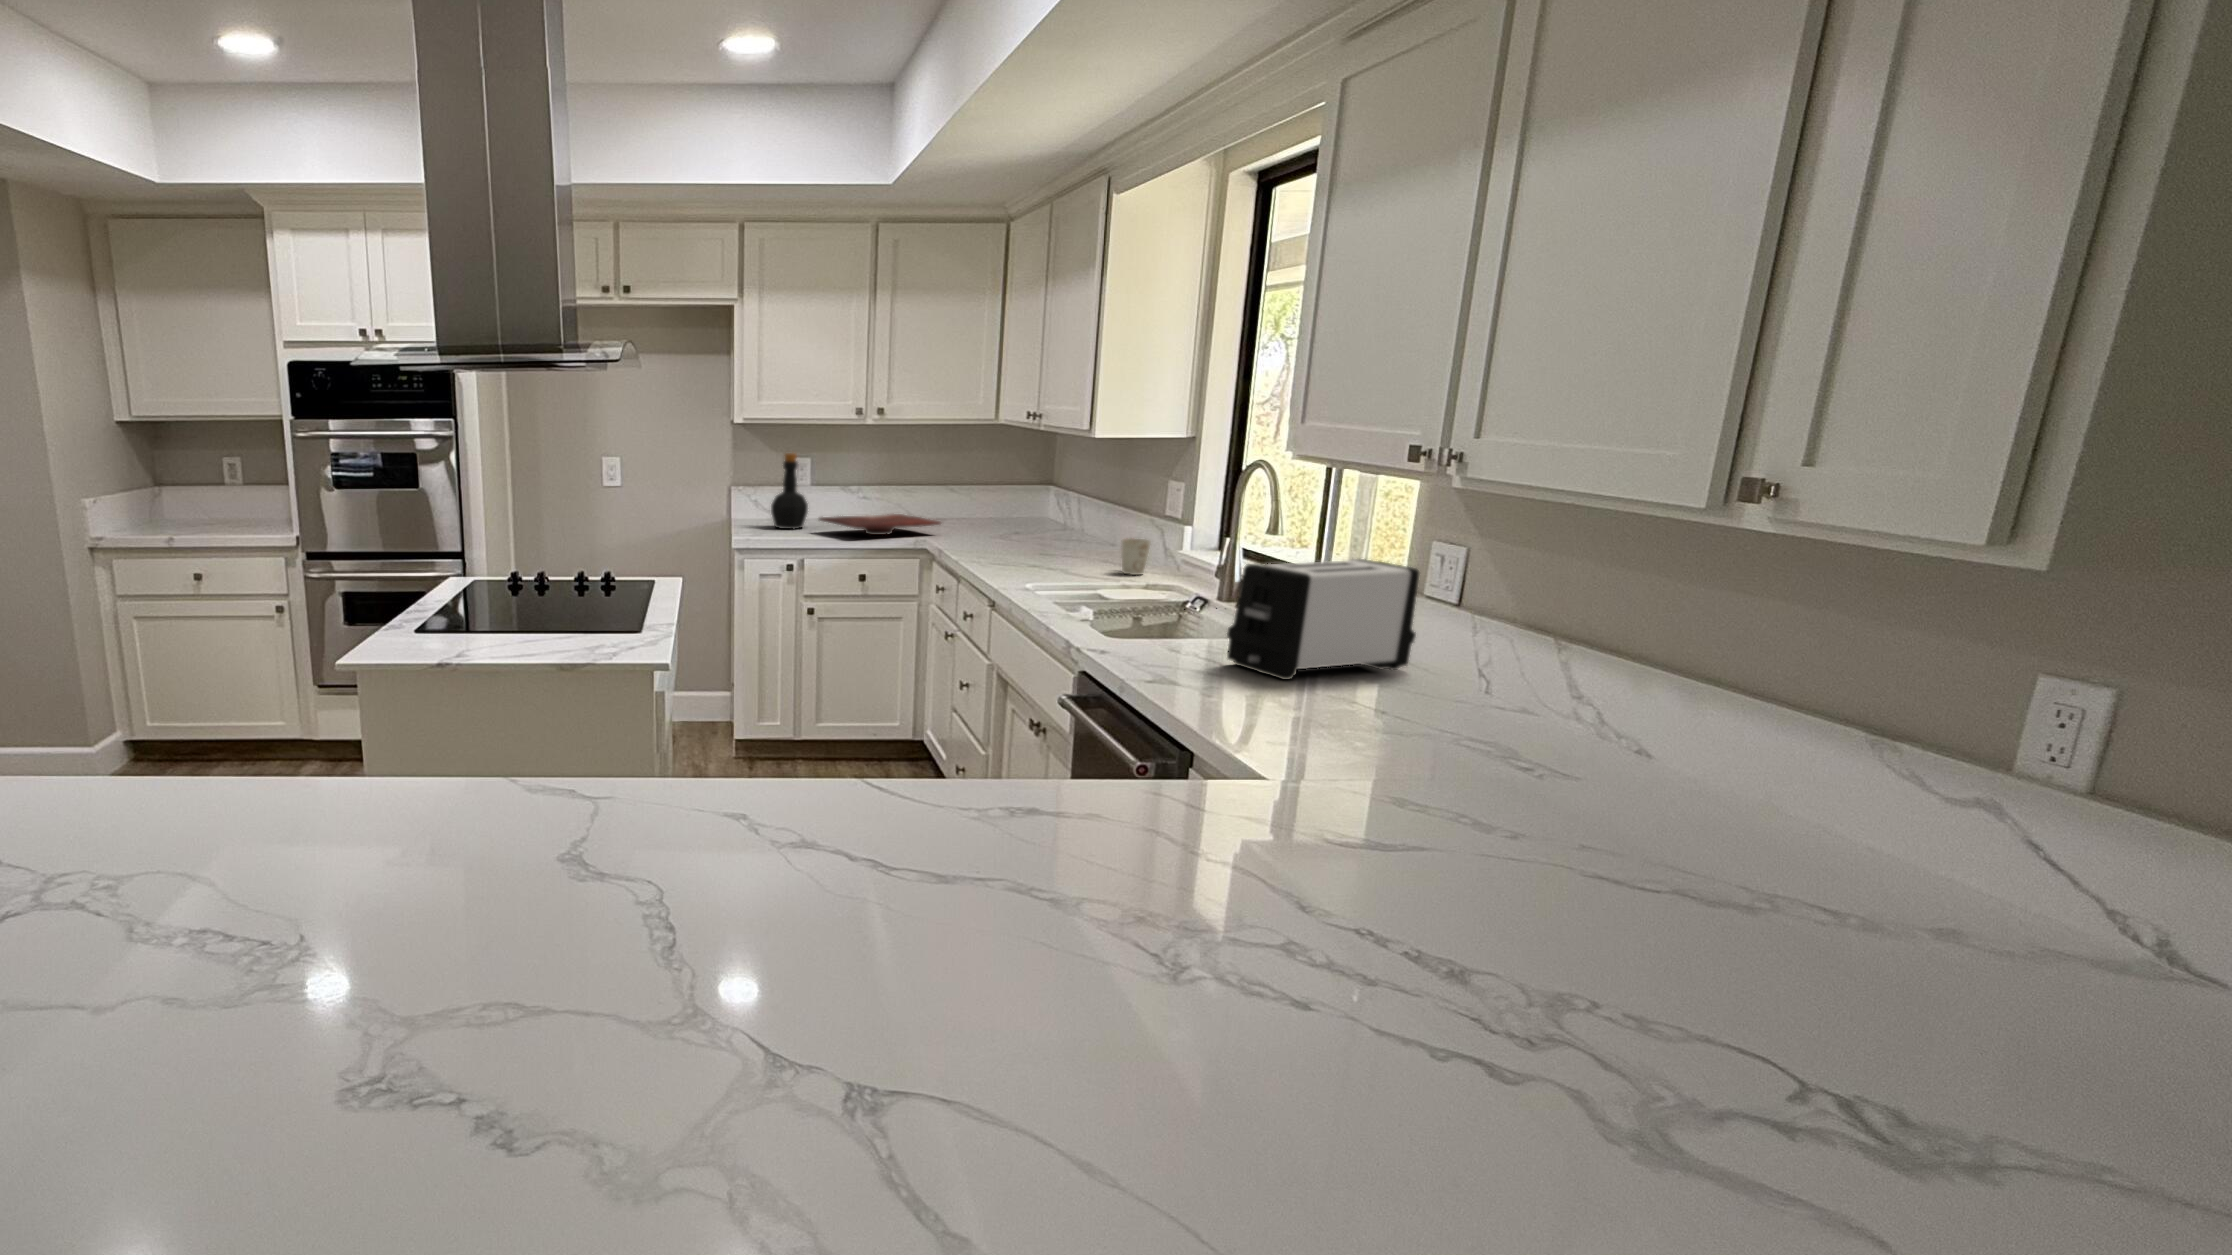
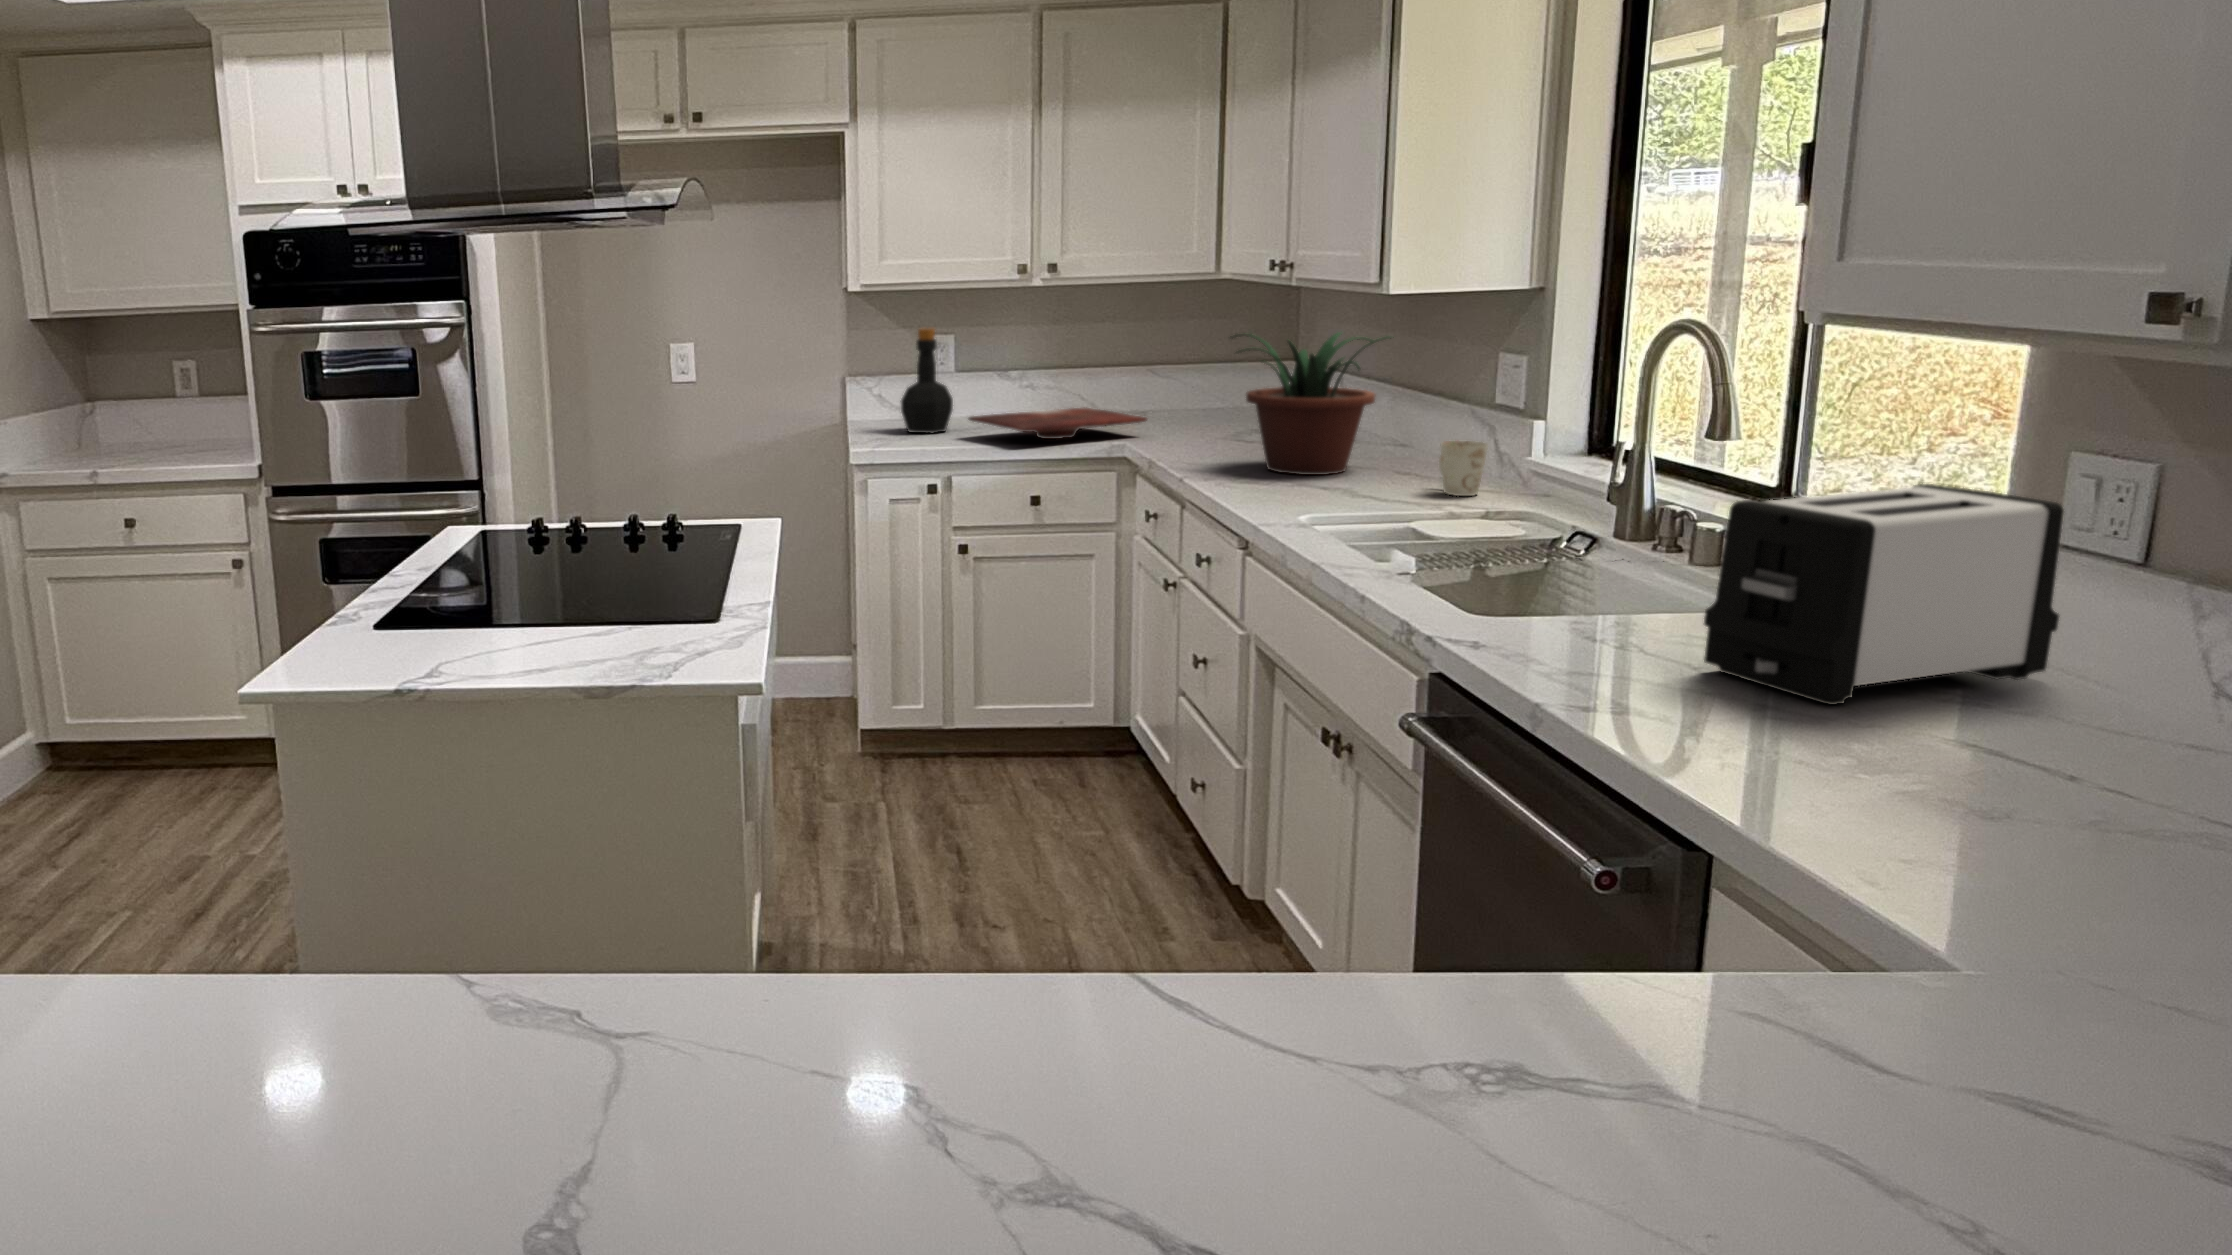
potted plant: none [993,463,1100,561] -> present [1230,332,1390,475]

